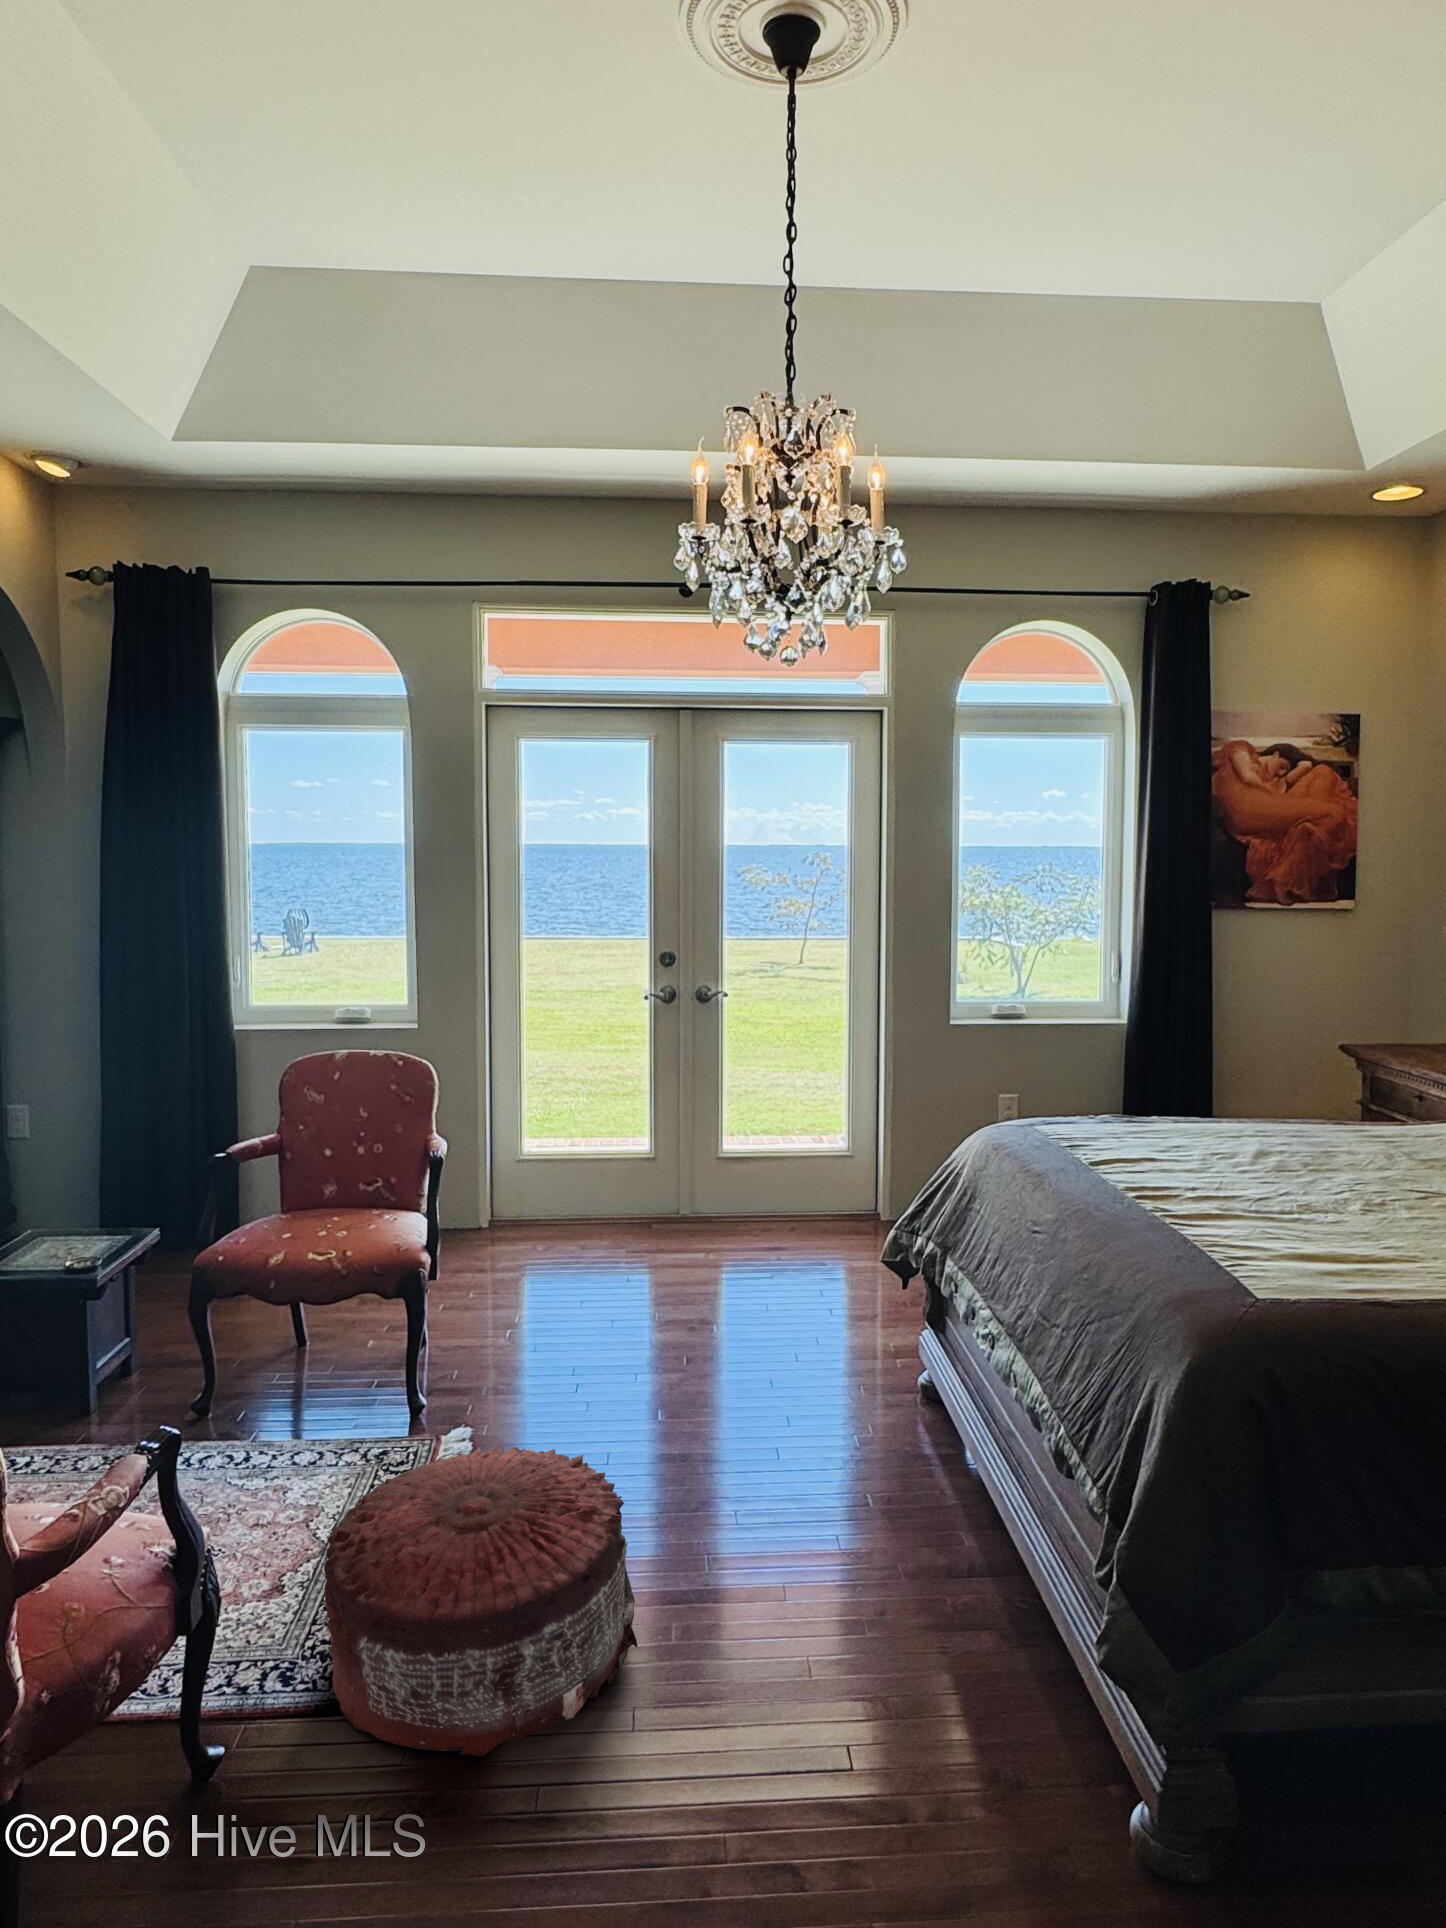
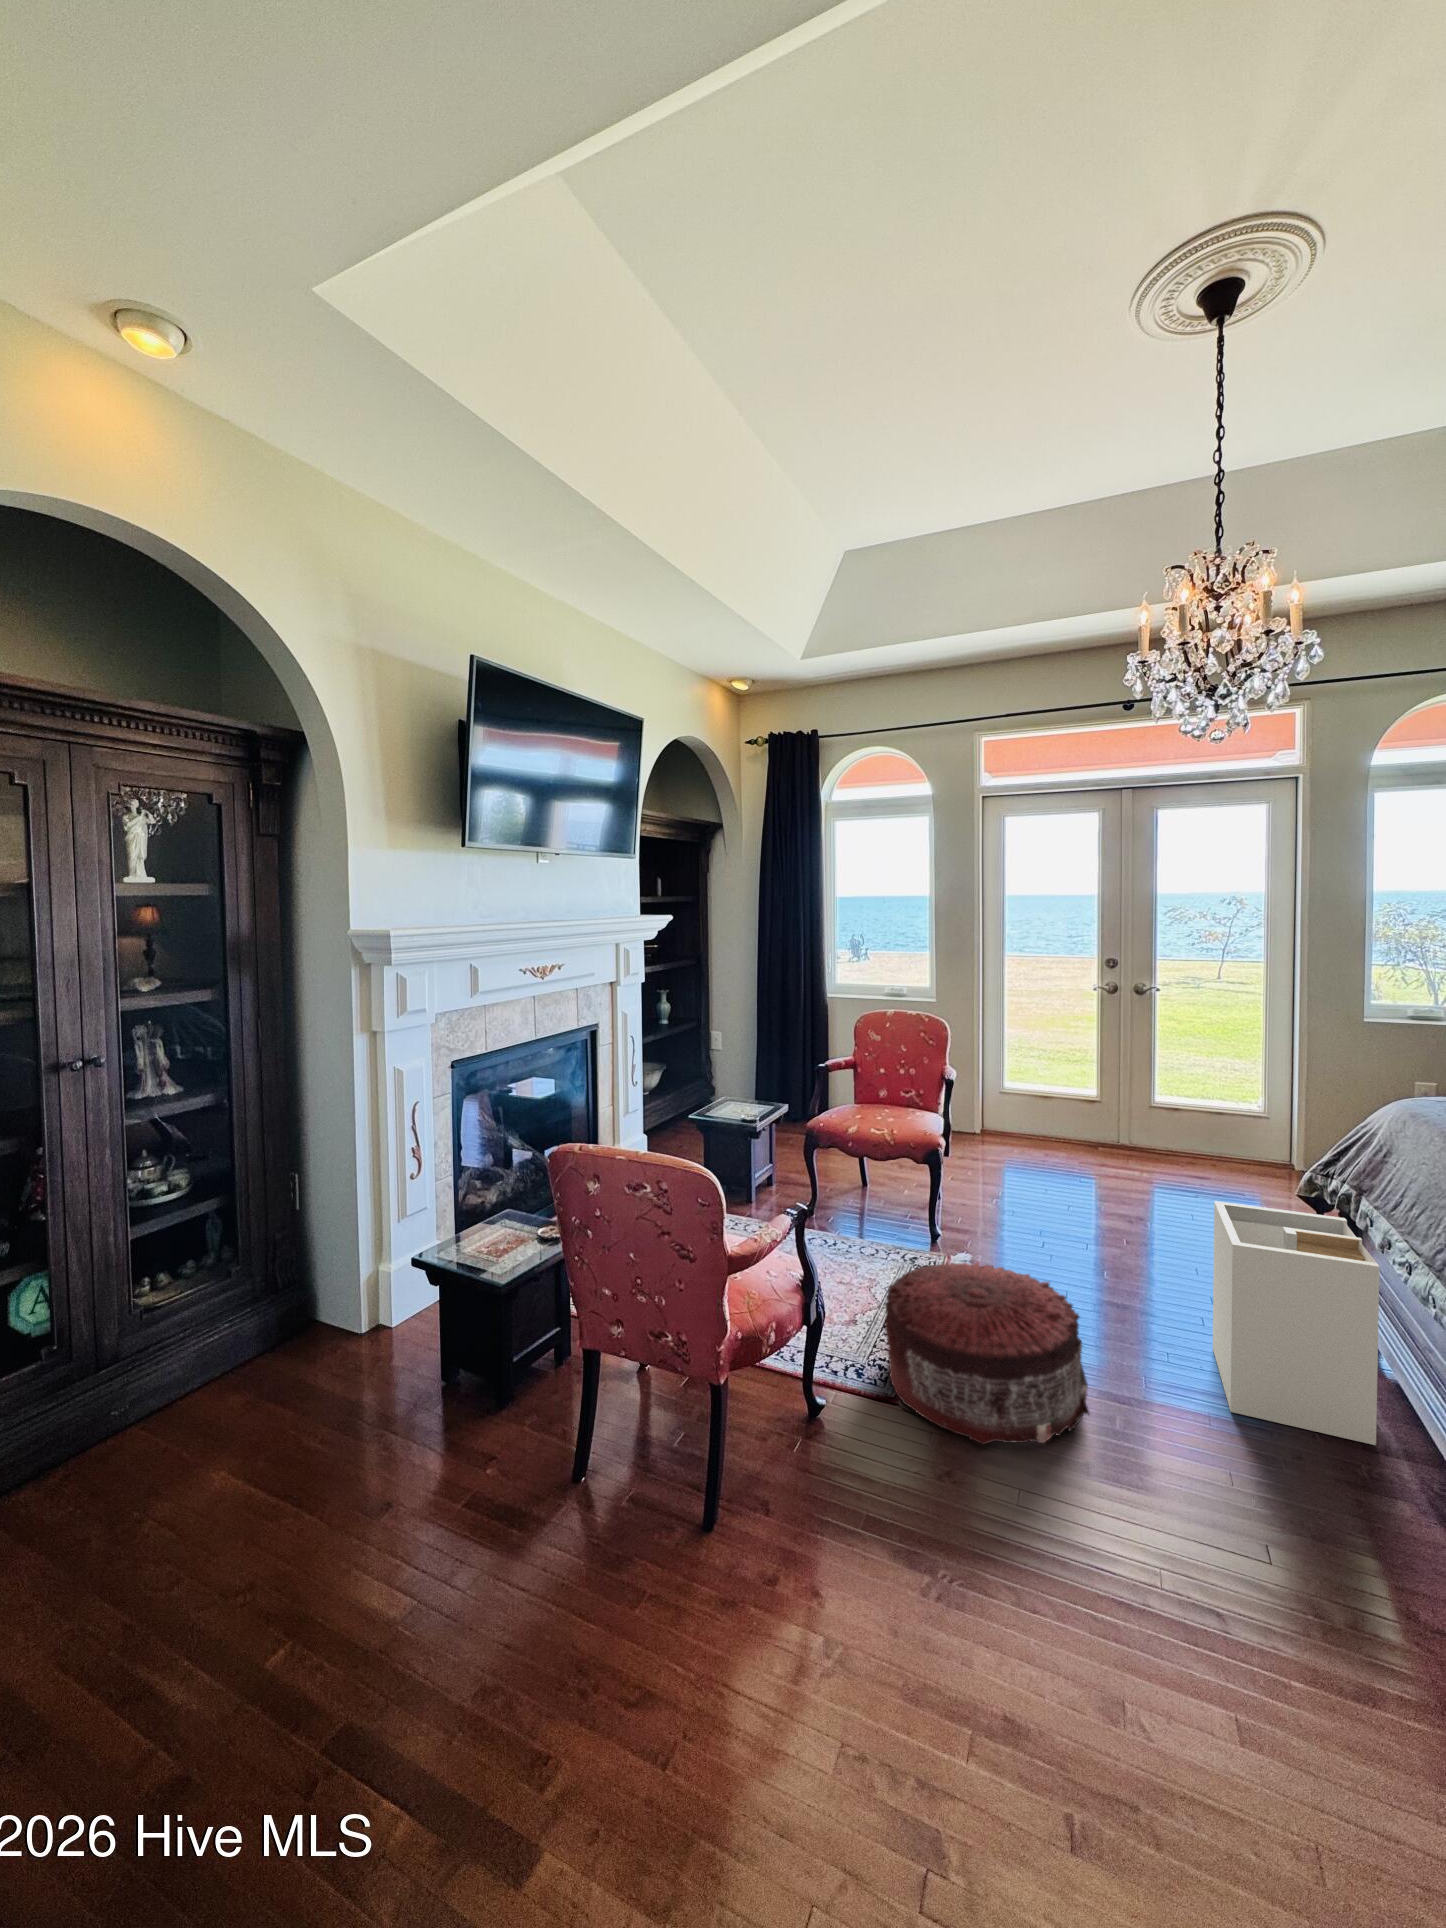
laundry hamper: none [788,1284,963,1575] -> present [1213,1201,1380,1445]

